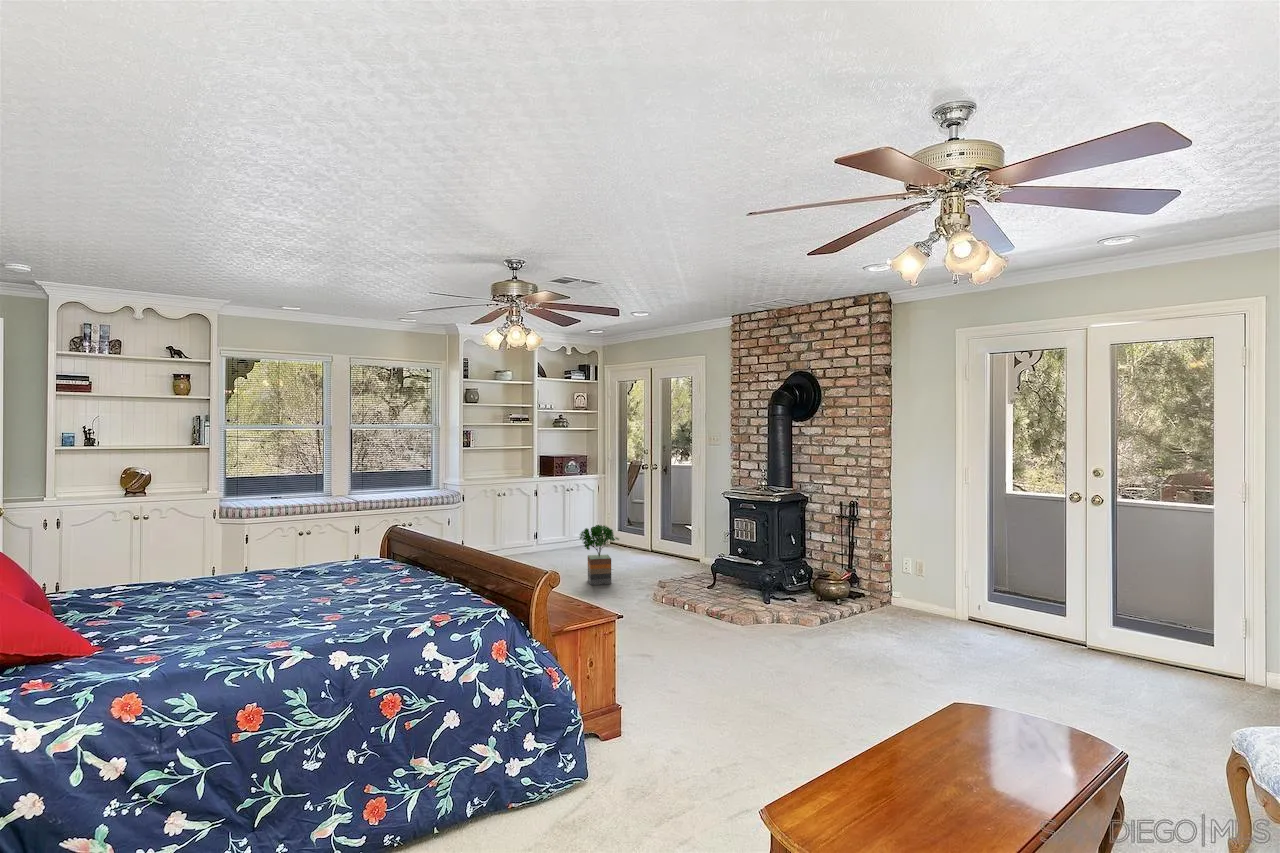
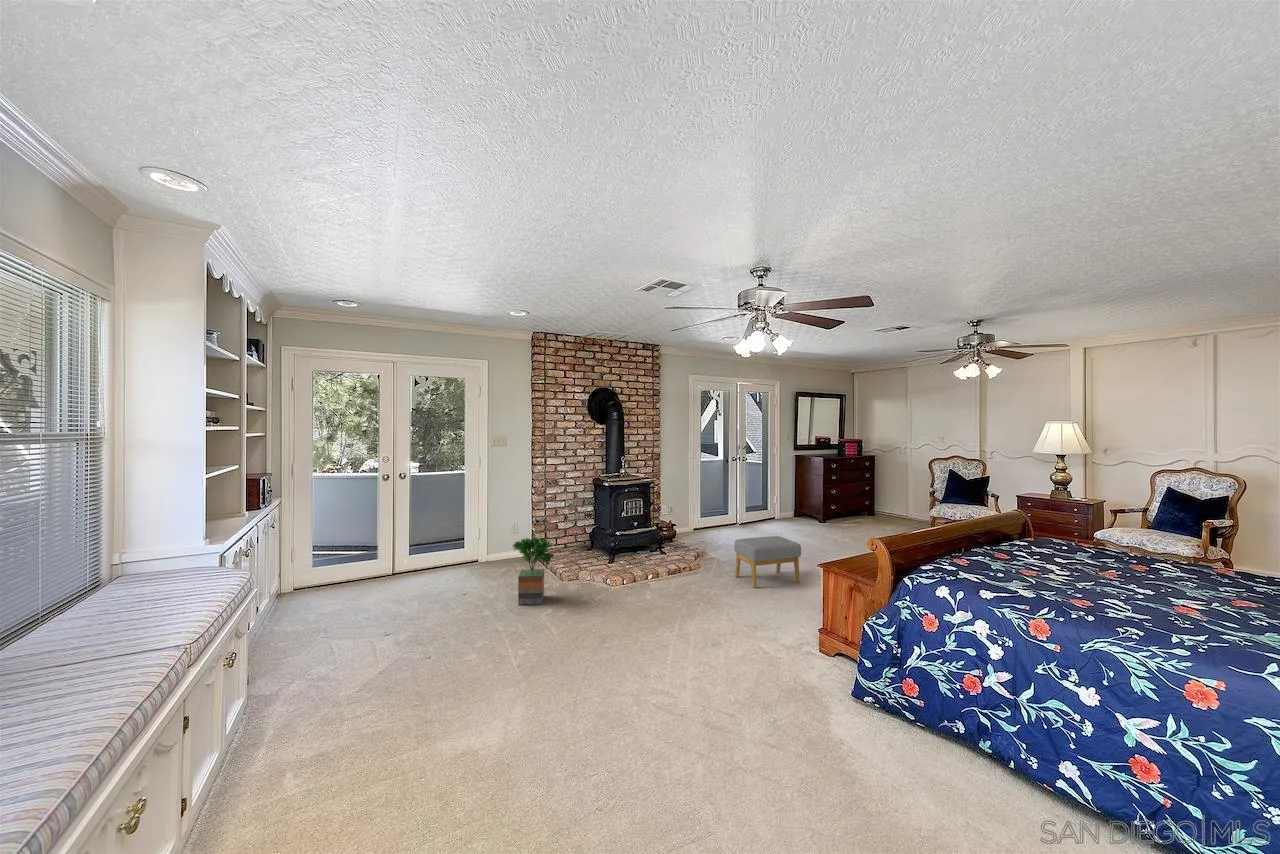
footstool: none [659,590,748,675] -> present [734,536,801,588]

